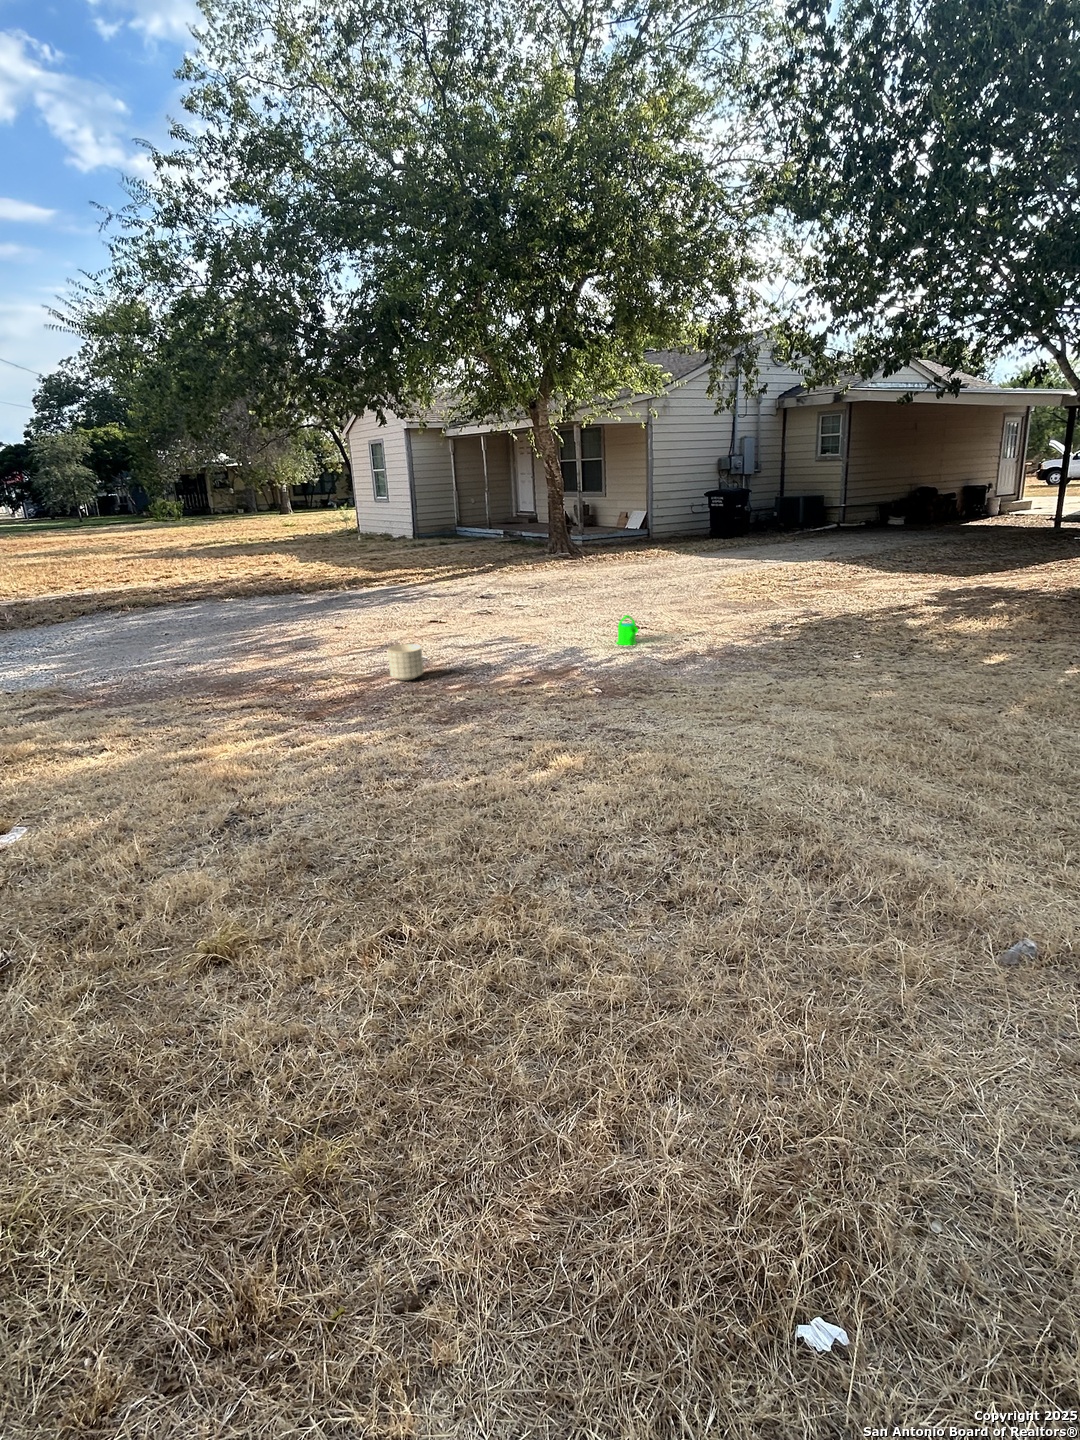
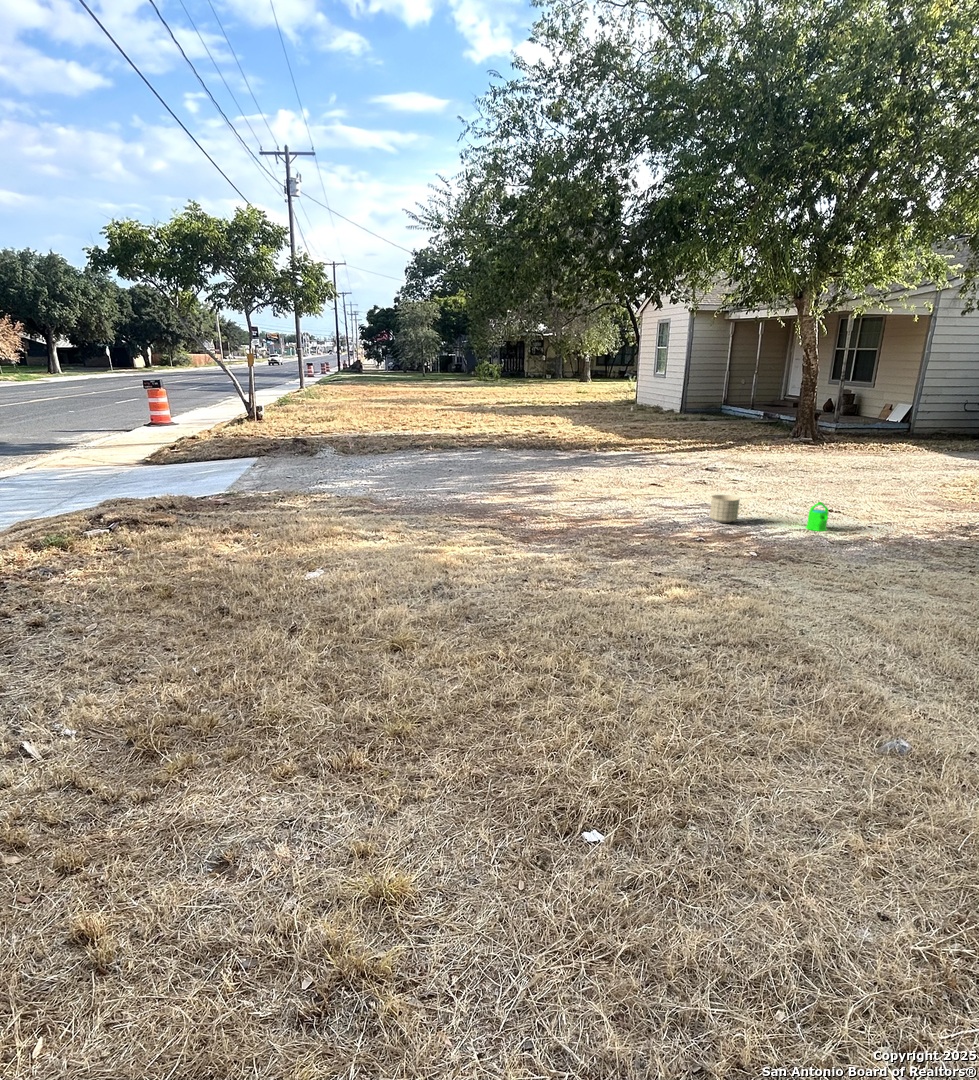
planter: present [388,644,424,681] -> present [710,495,740,523]

